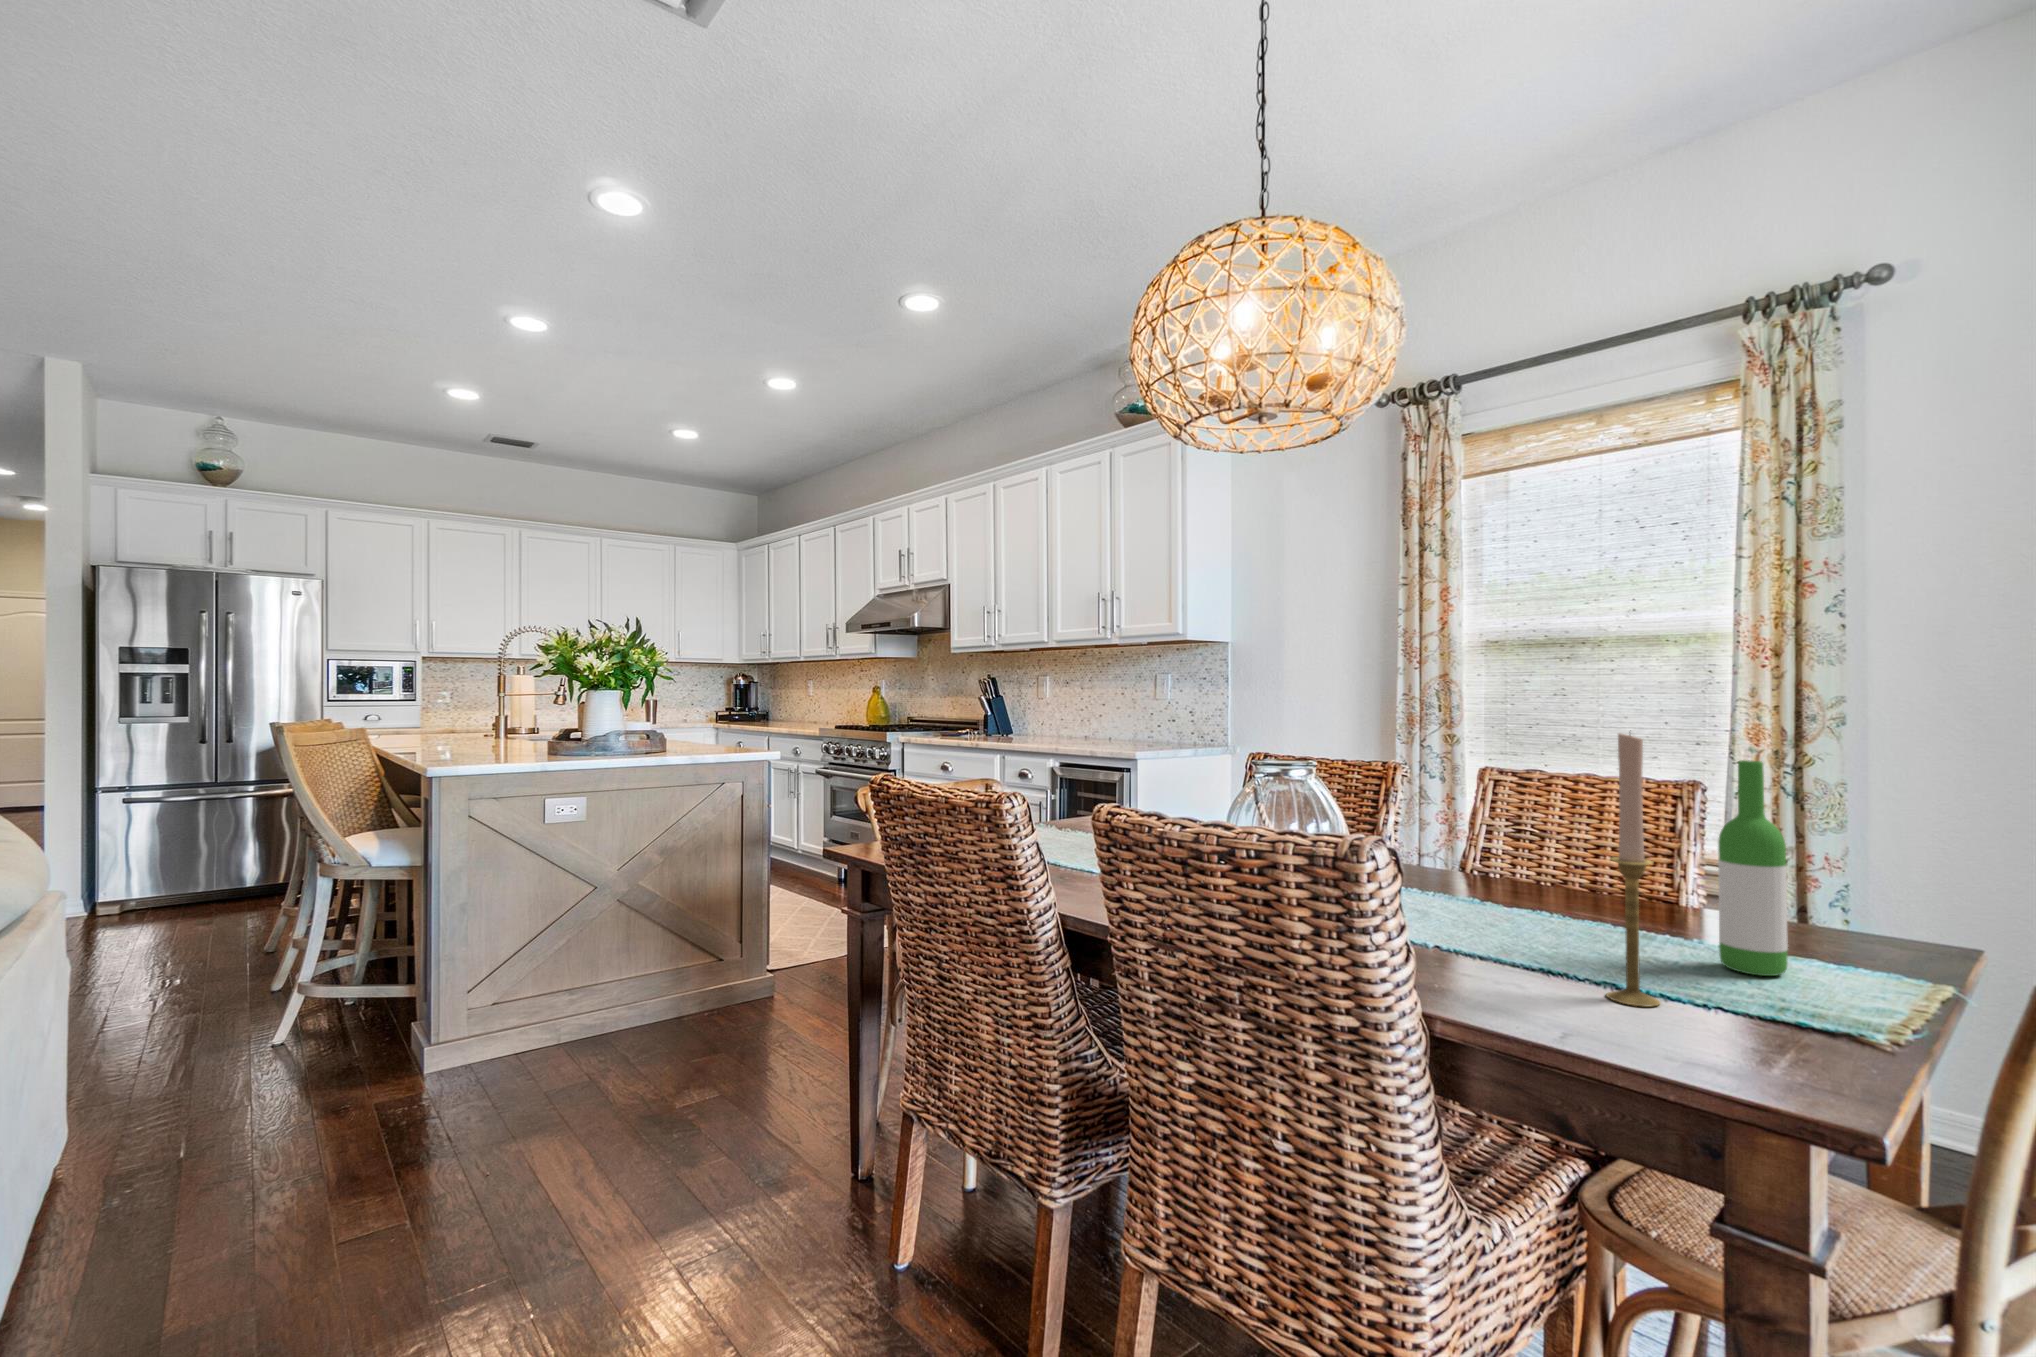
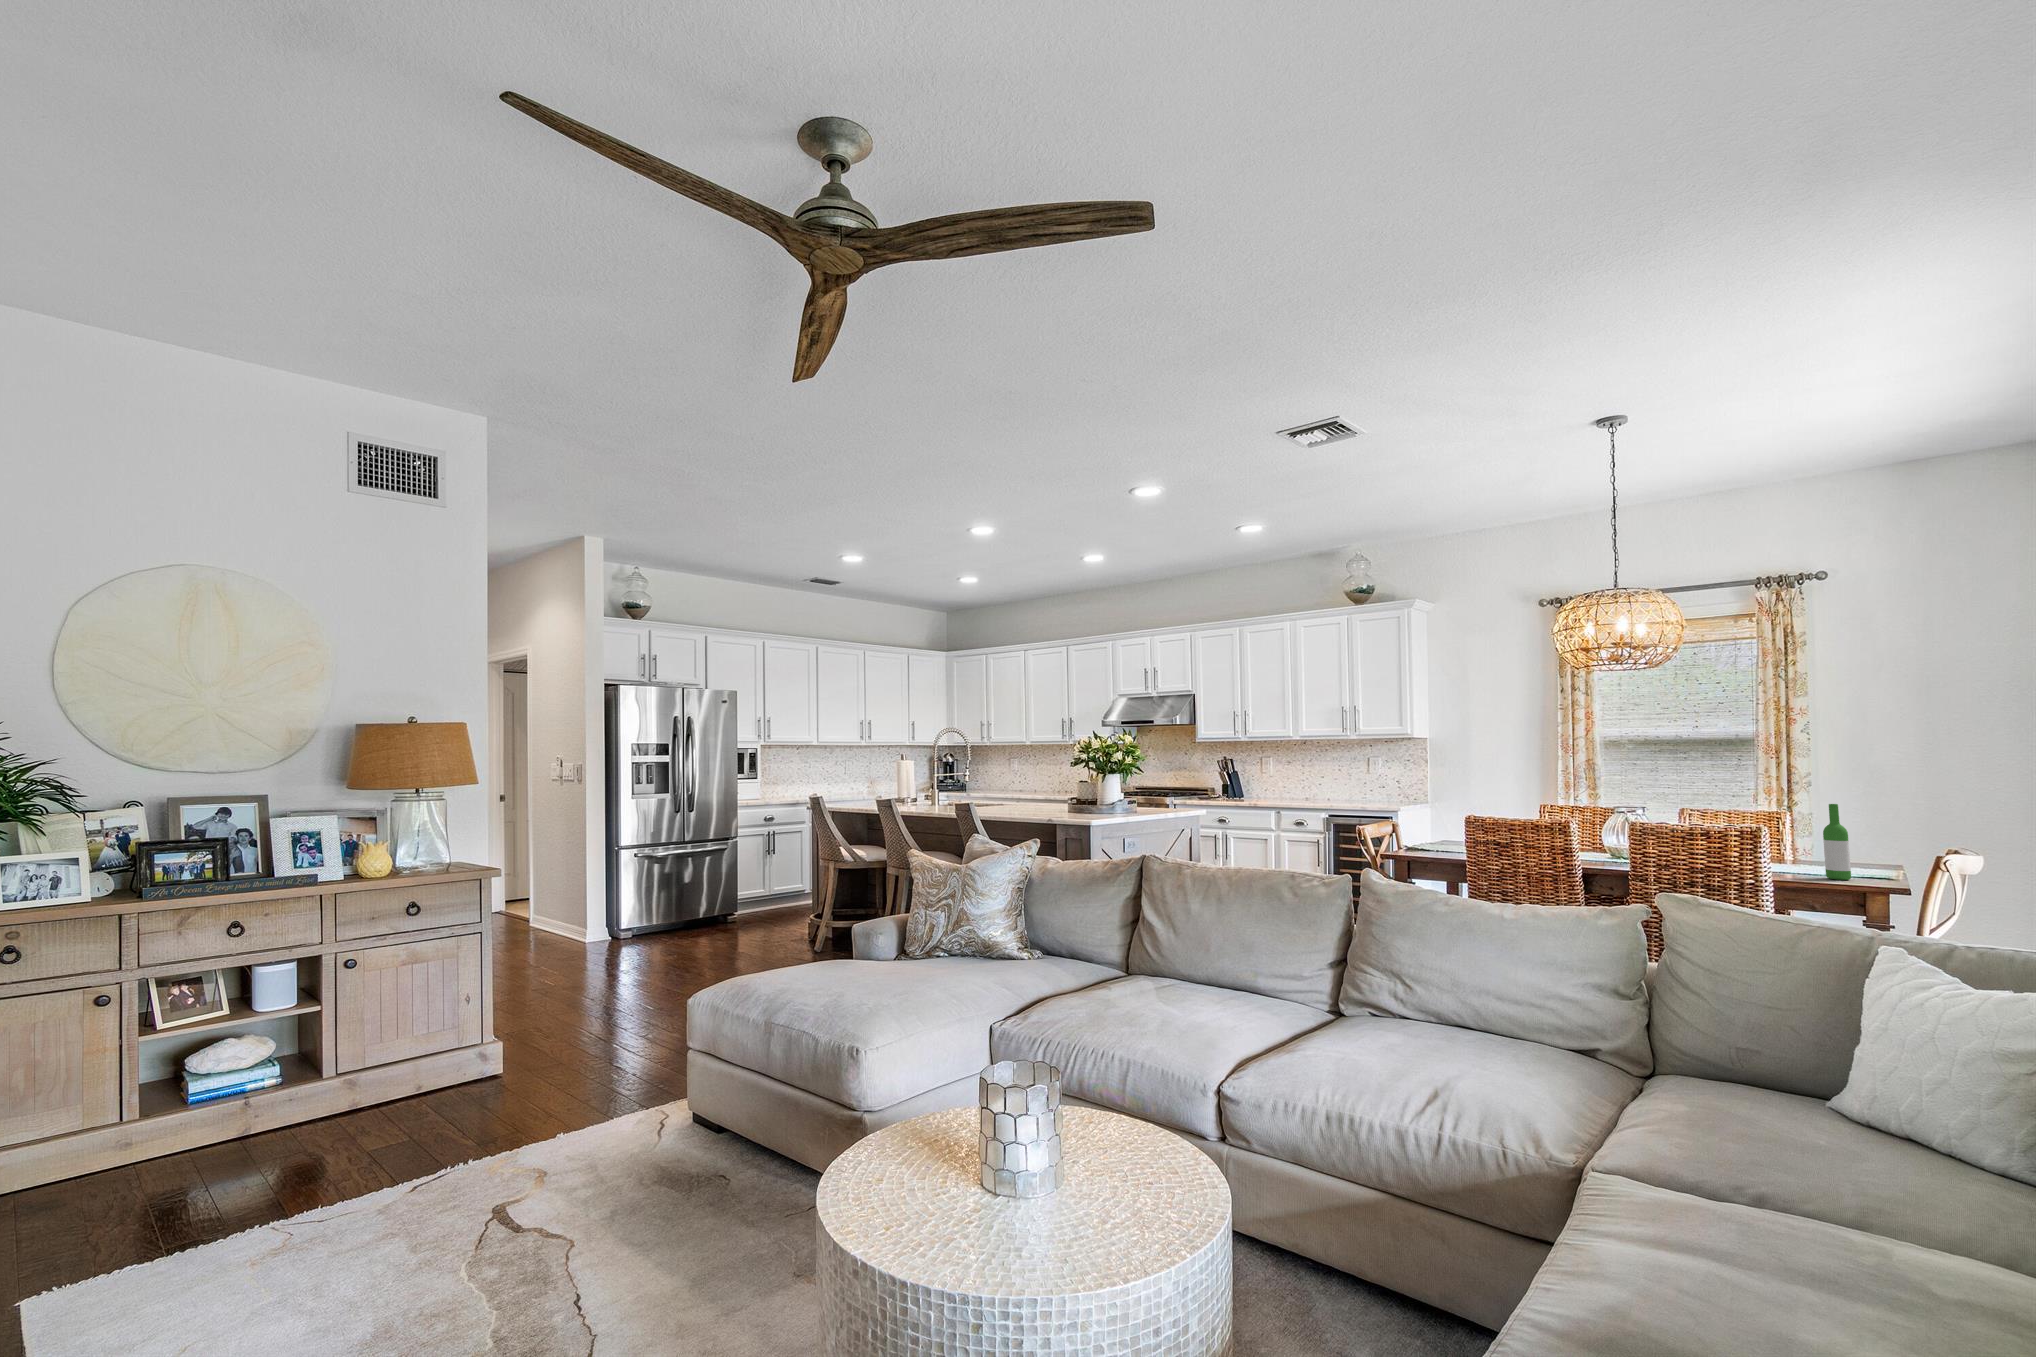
candlestick: present [1607,733,1660,1006] -> none [1802,794,1823,886]

